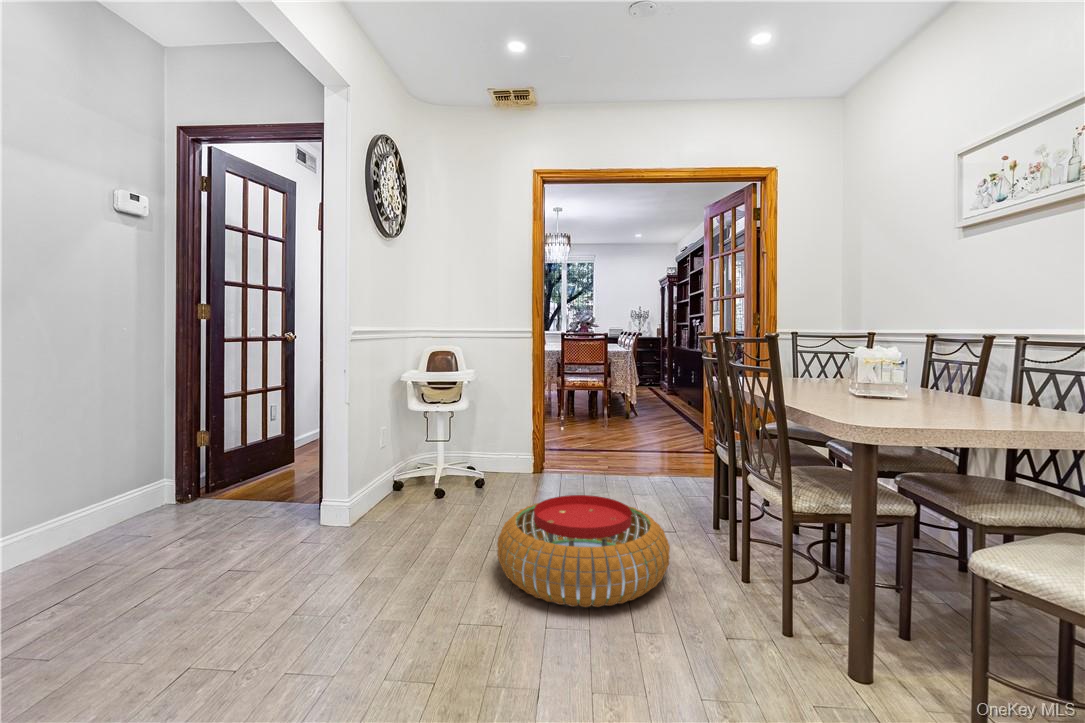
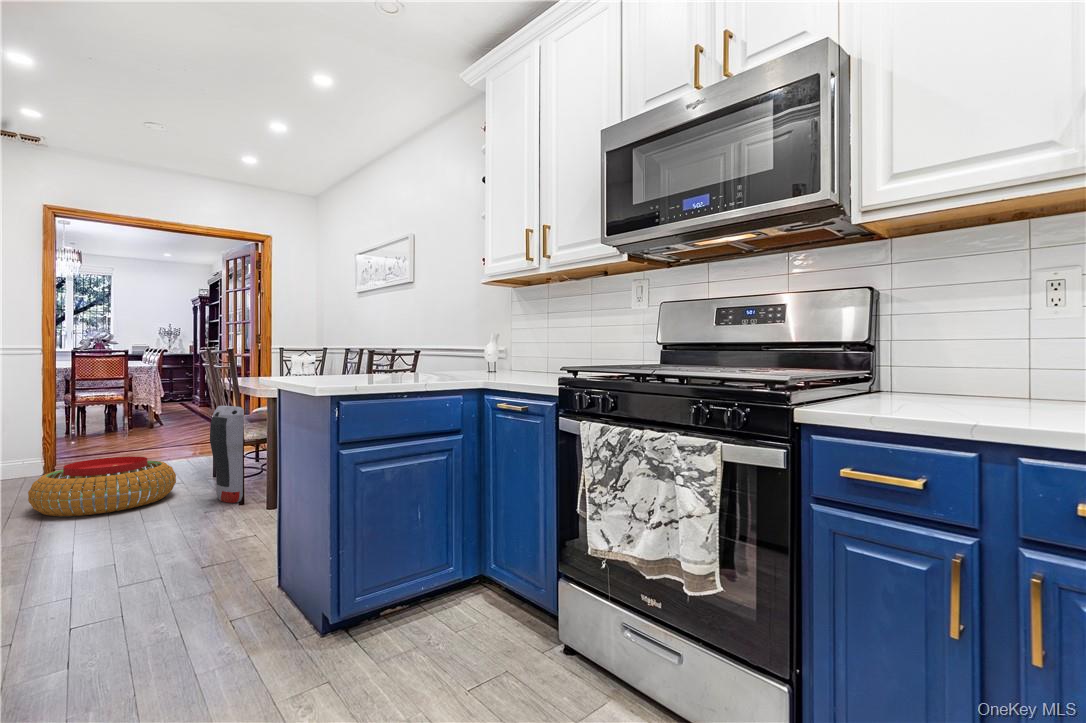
air purifier: none [732,447,806,661] -> present [210,406,244,503]

